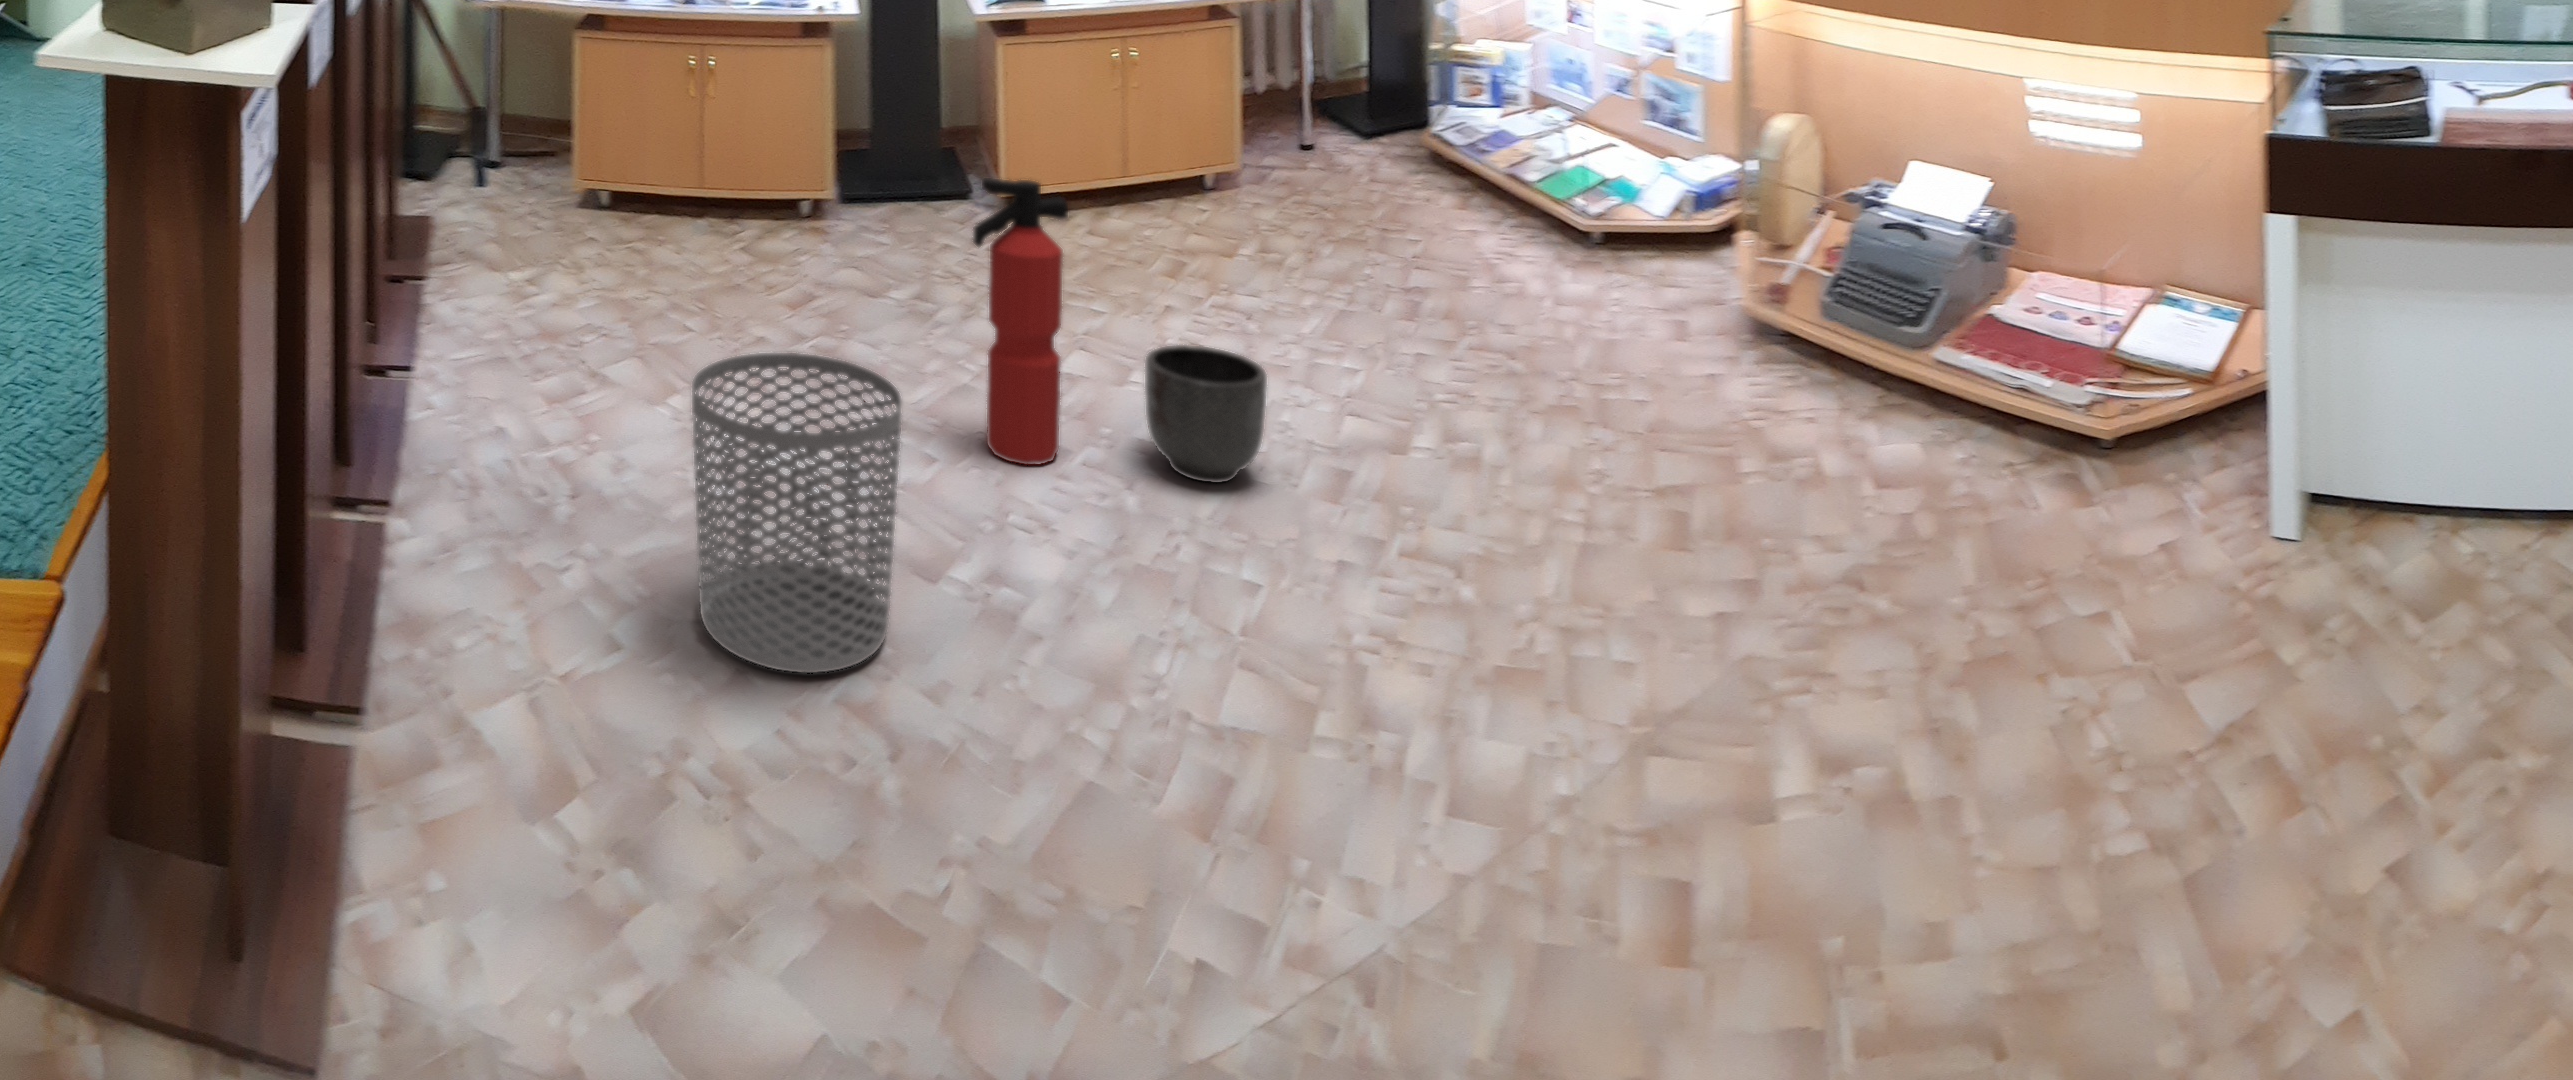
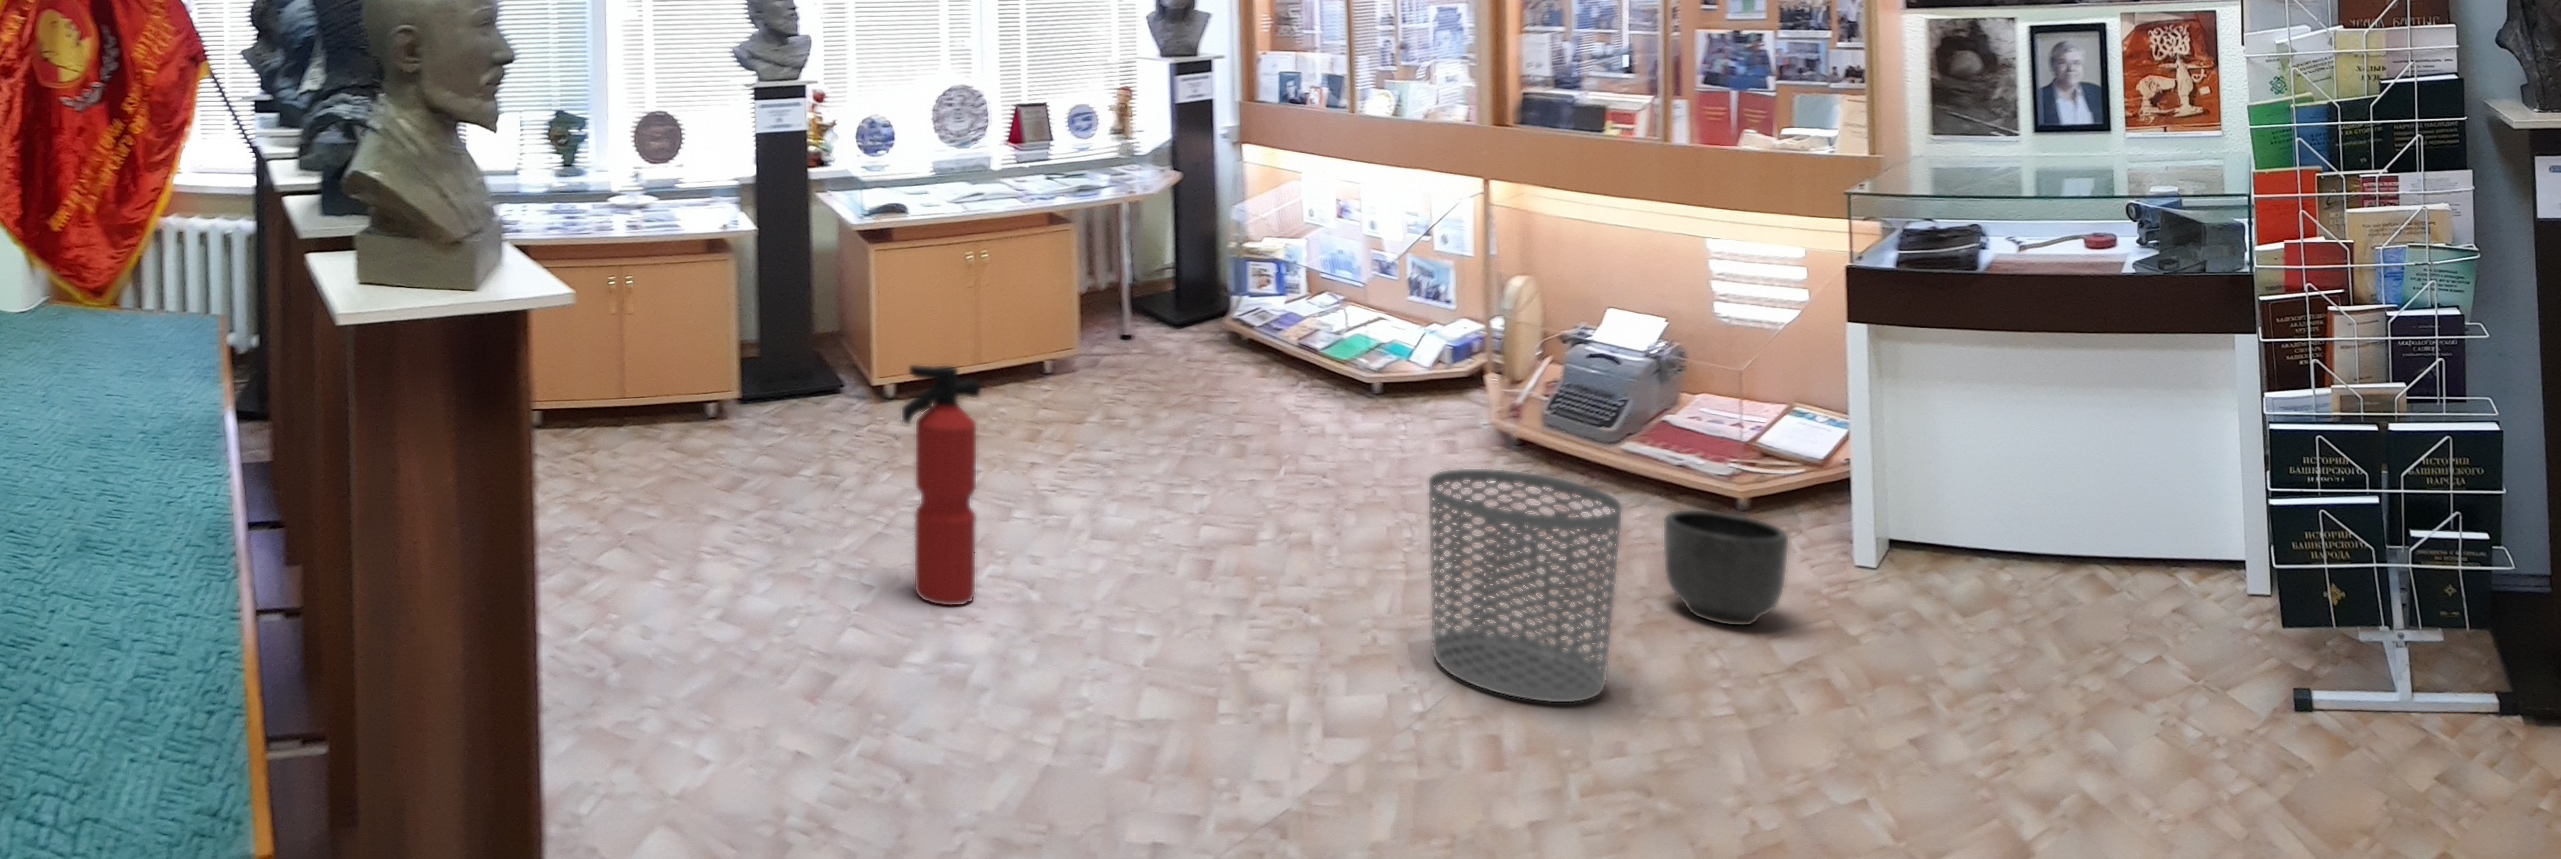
planter: present [1145,345,1267,482] -> present [1664,510,1788,625]
waste bin: present [692,353,902,673] -> present [1429,469,1621,702]

